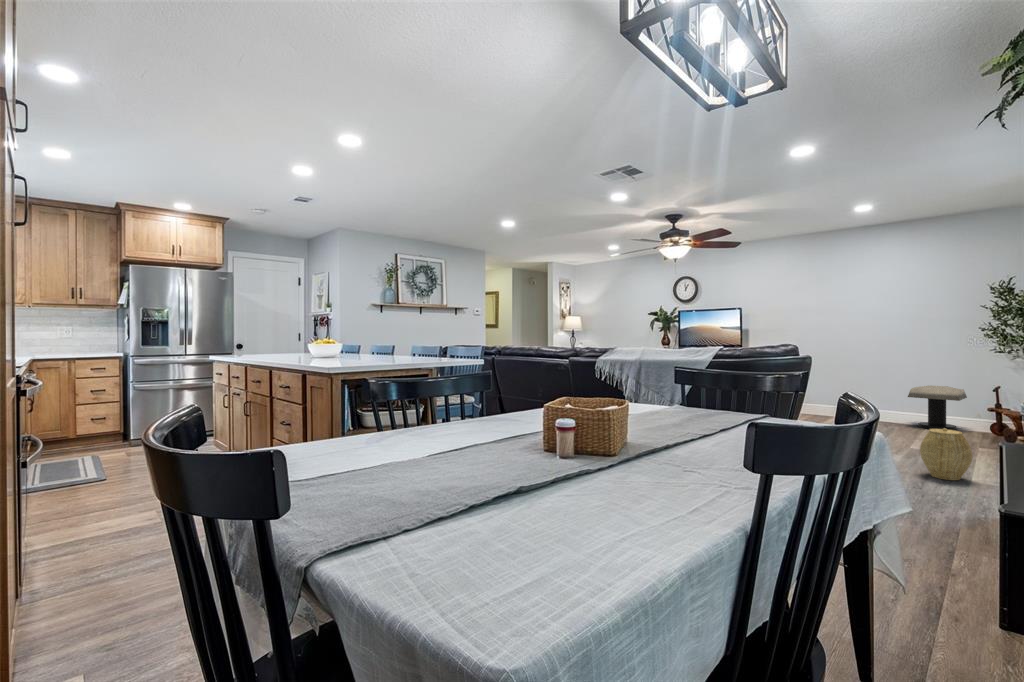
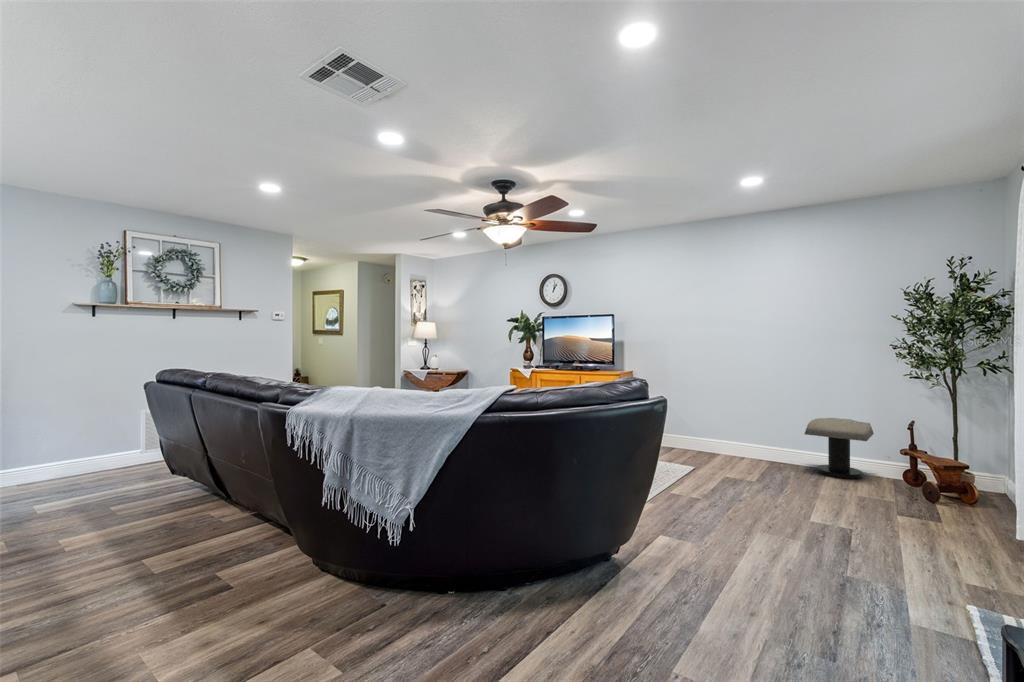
woven basket: present [920,429,972,480] -> none [825,521,907,617]

